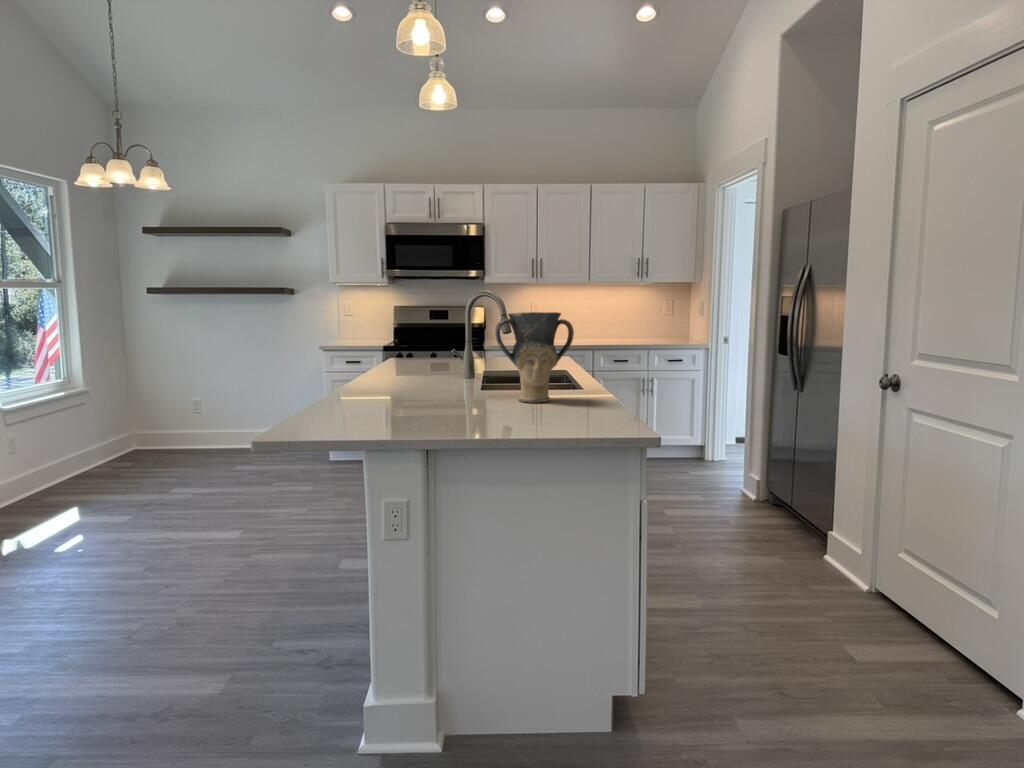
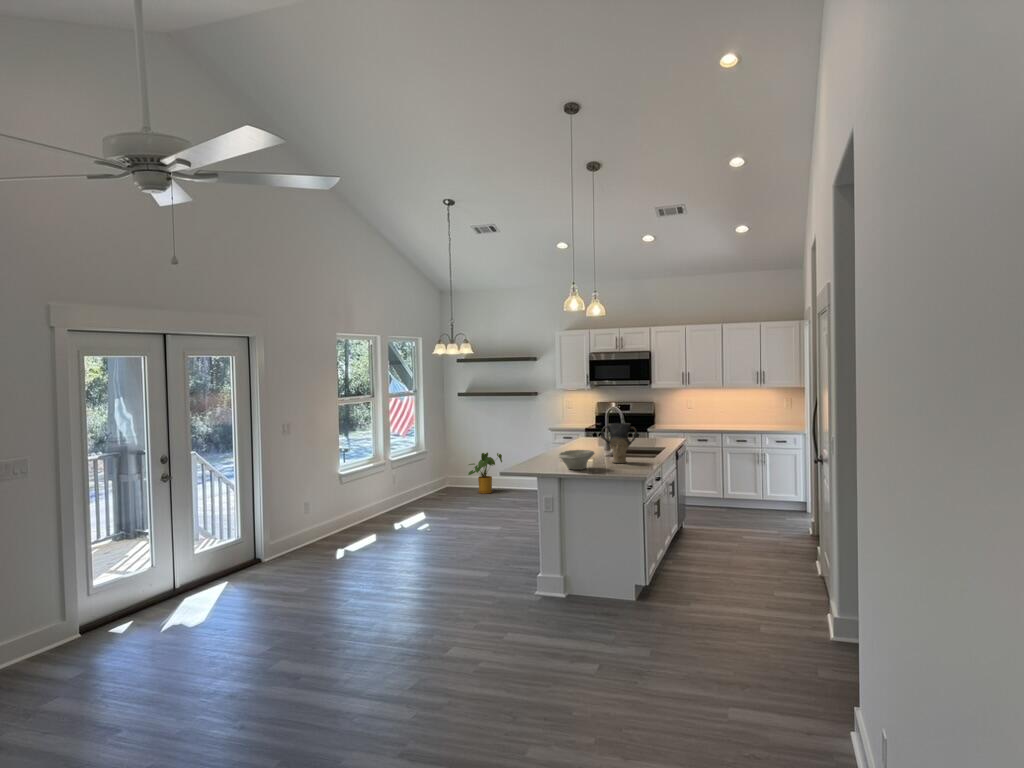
bowl: none [411,373,505,423] -> present [559,450,594,470]
house plant: none [169,389,236,459] -> present [468,453,502,494]

